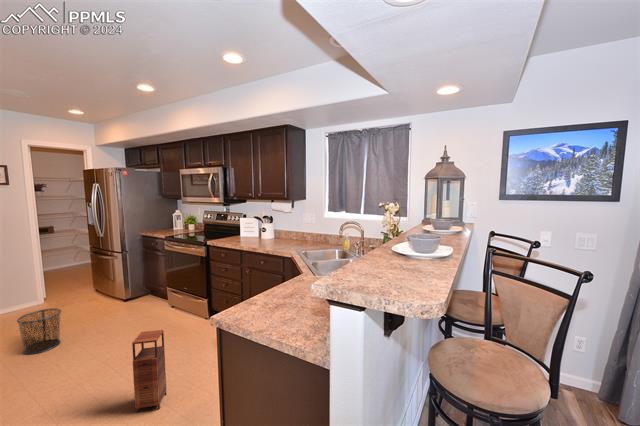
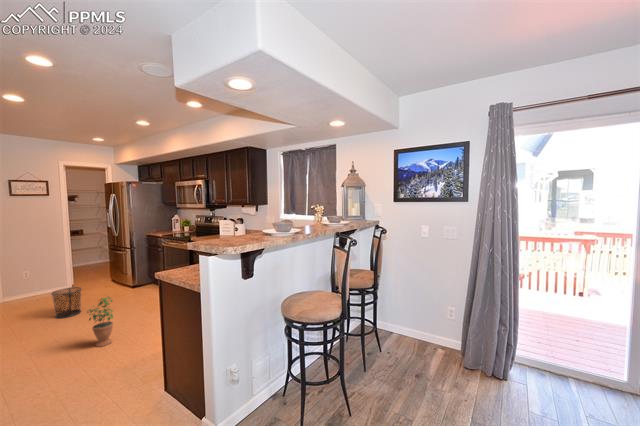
potted plant: none [79,328,119,407] -> present [89,297,113,347]
storage cabinet: present [132,330,167,412] -> none [119,296,145,351]

